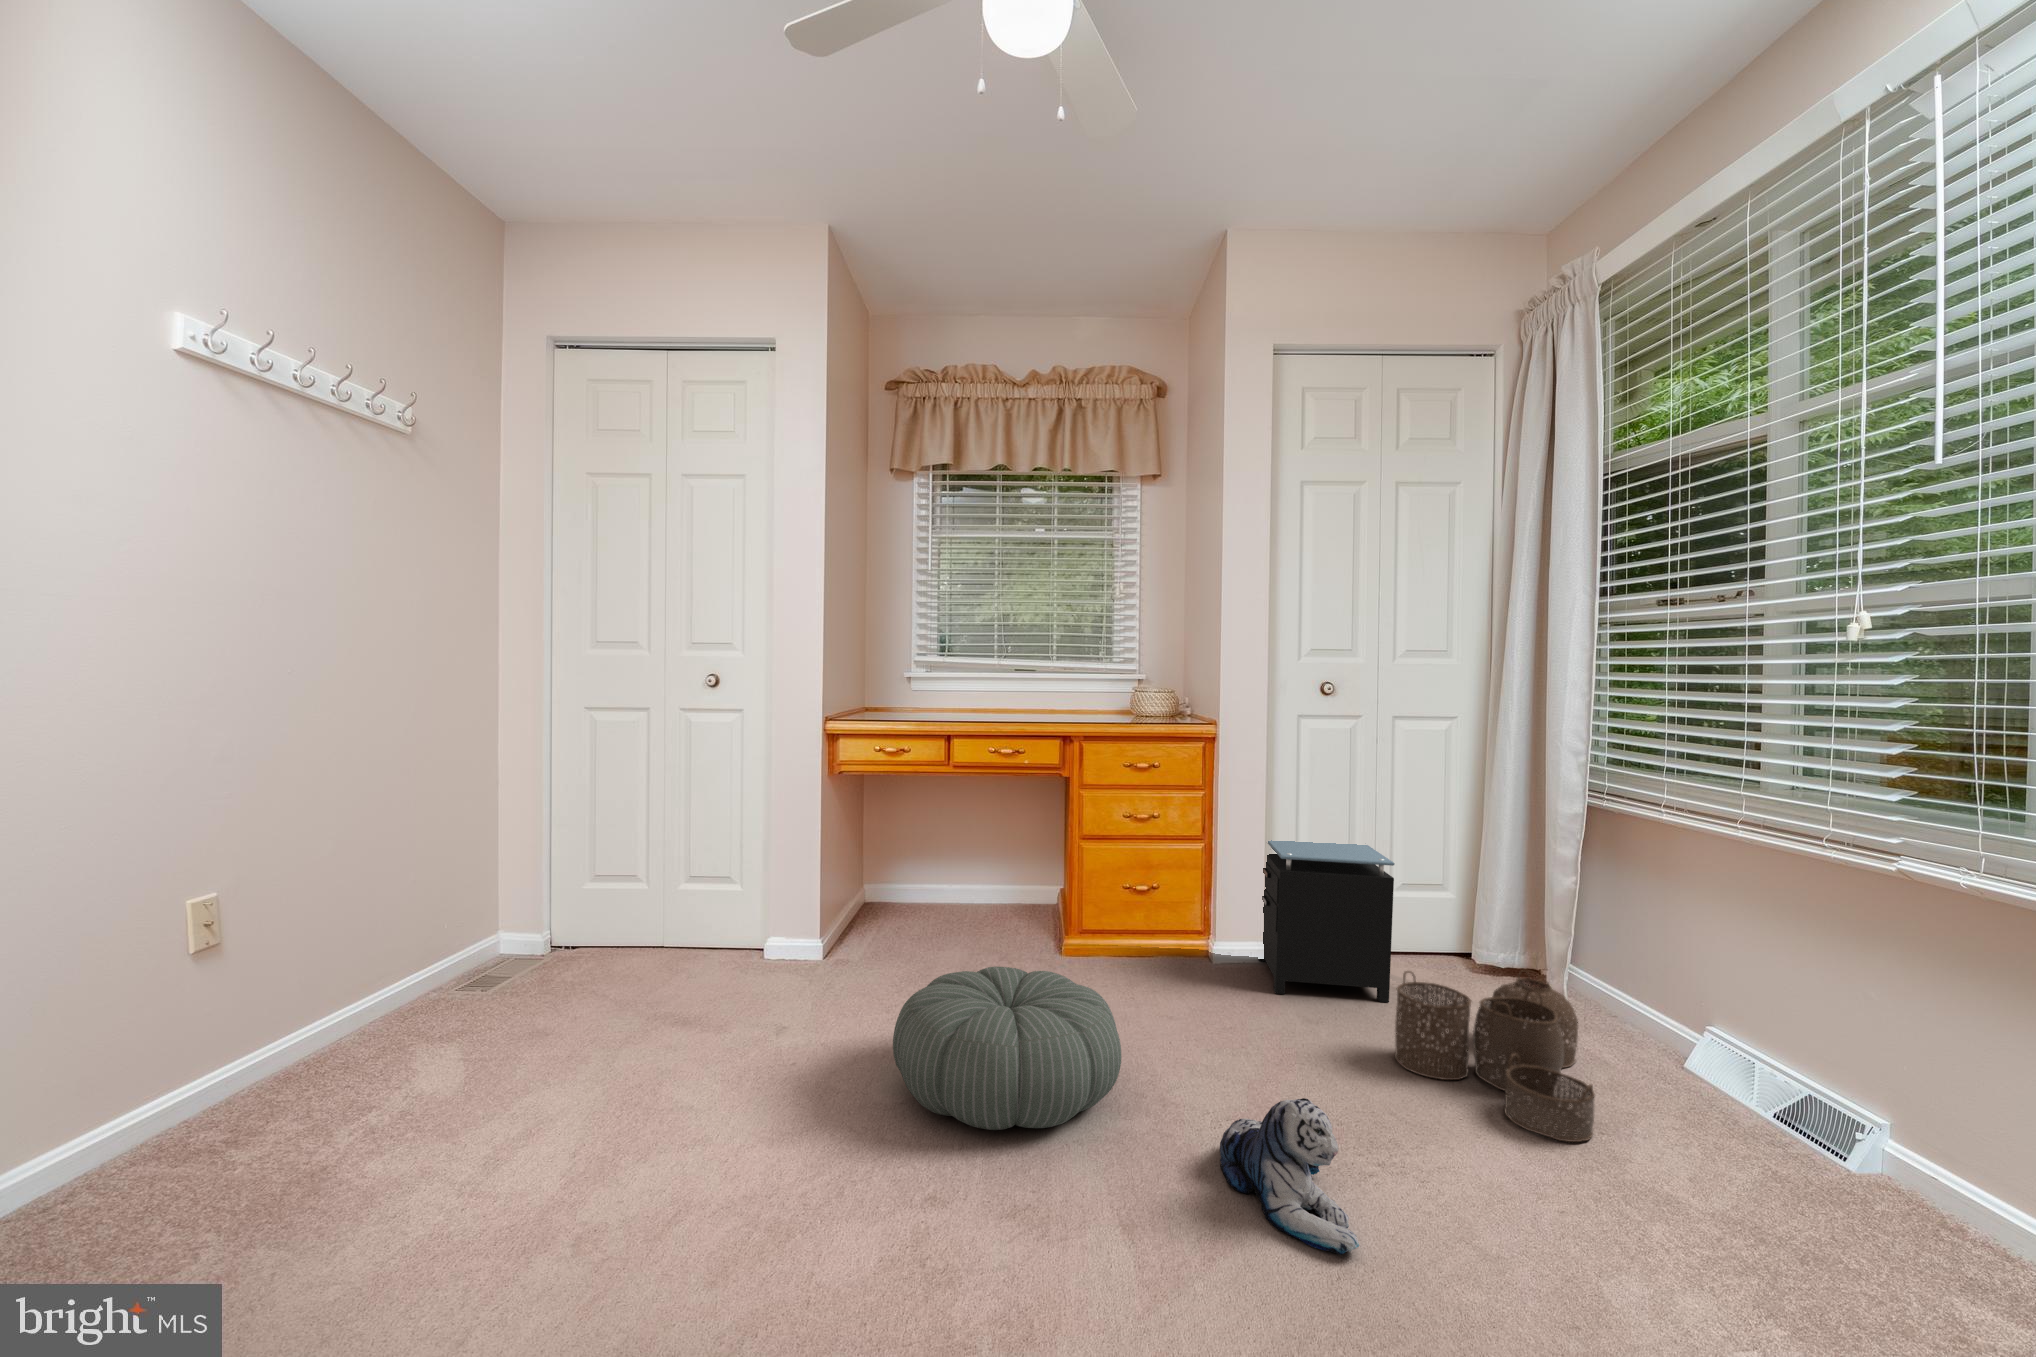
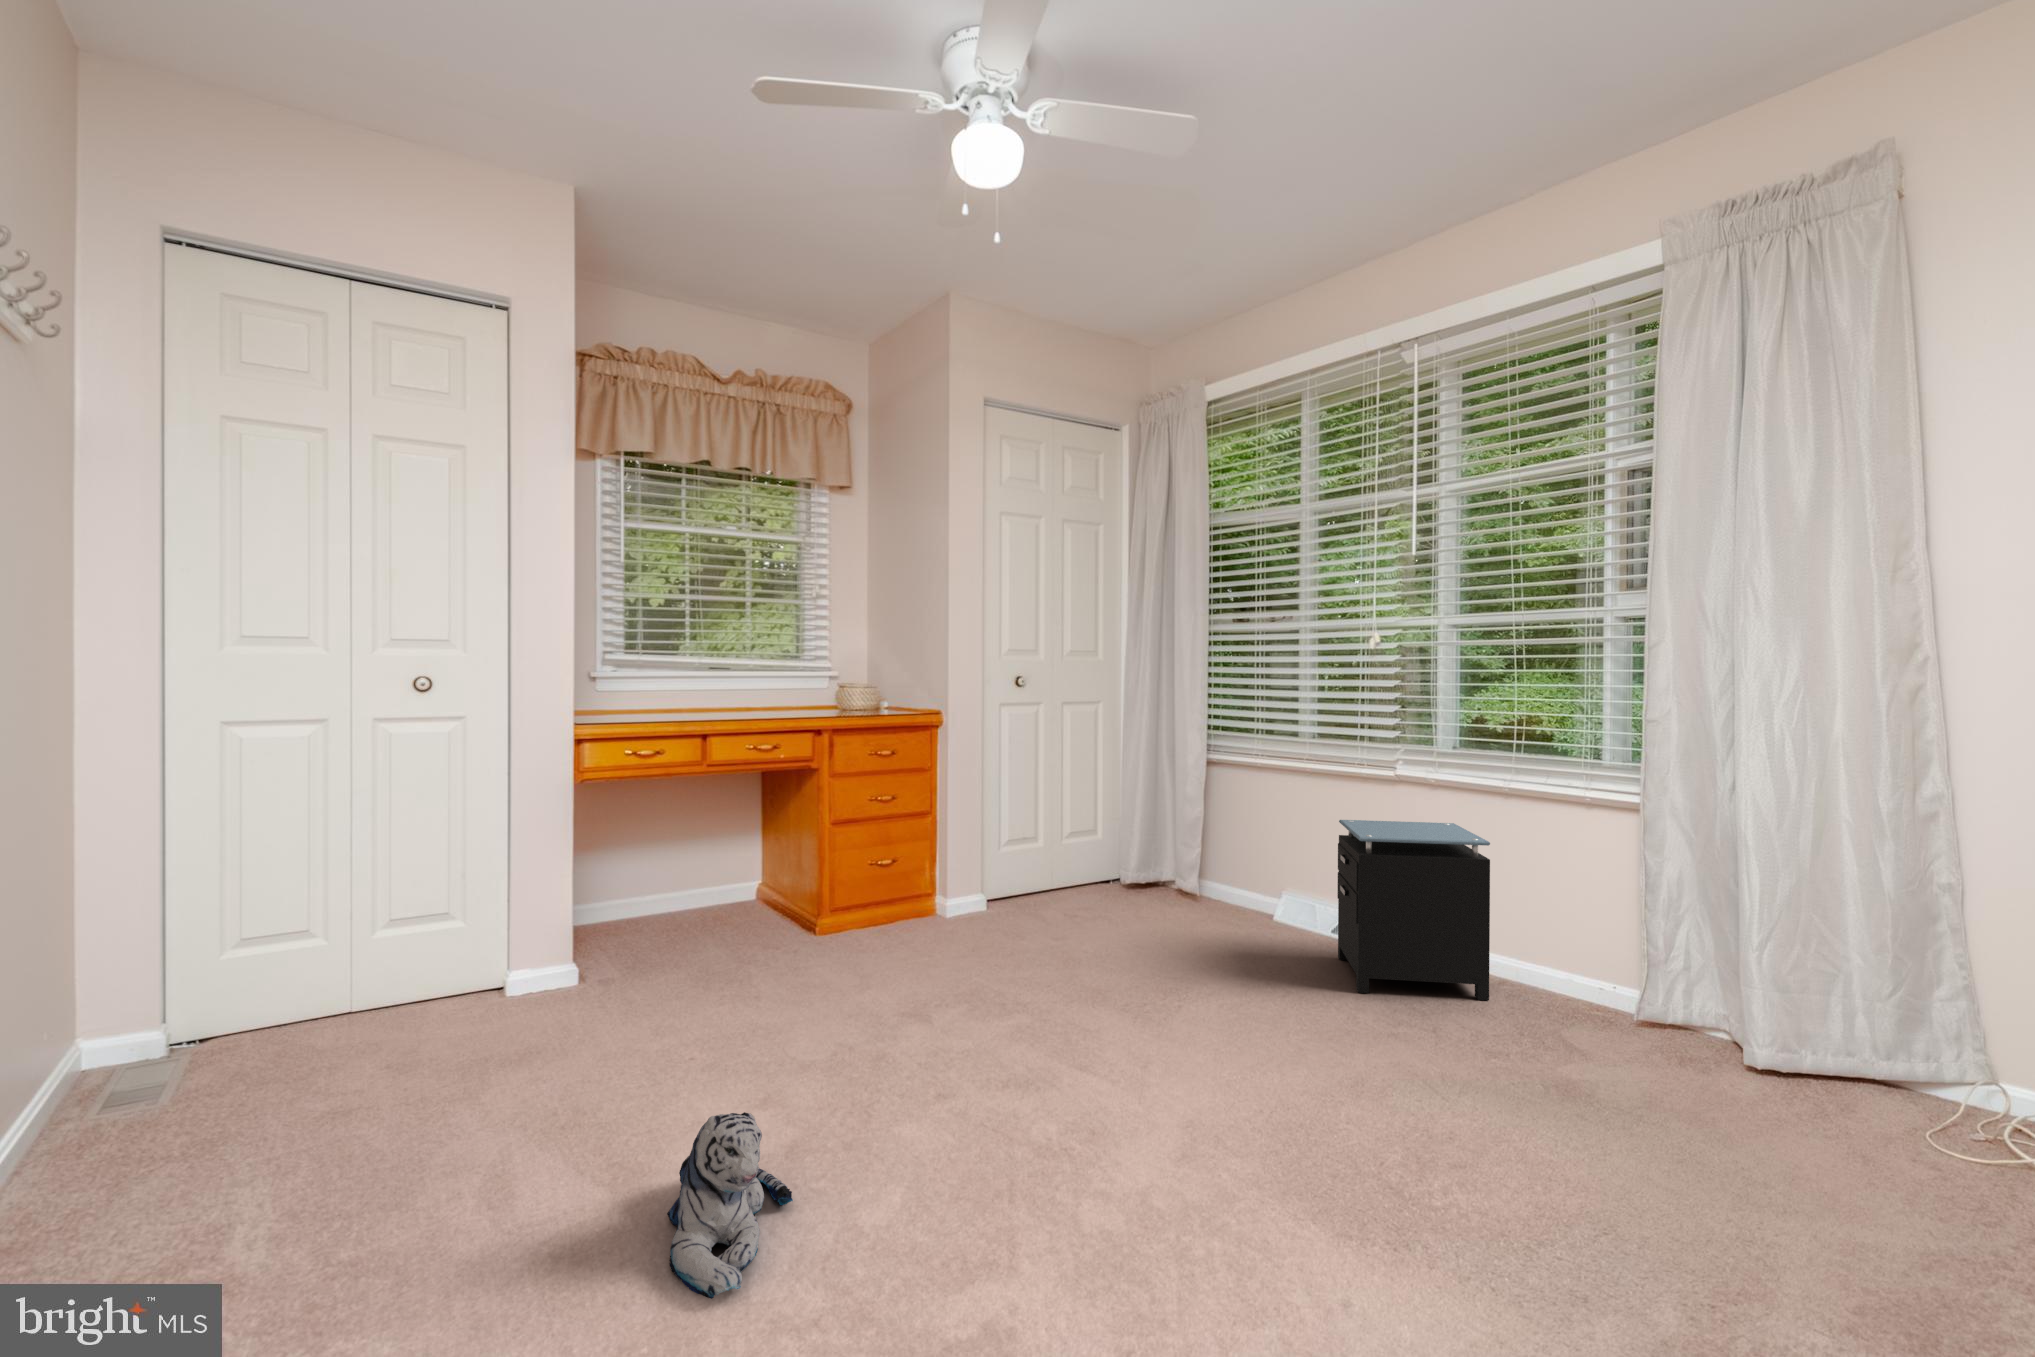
pouf: present [893,966,1121,1130] -> none [930,960,1183,1133]
woven basket: present [1395,971,1595,1142] -> none [1496,958,1733,1144]
plush toy: present [1220,1098,1359,1254] -> present [667,1112,793,1299]

